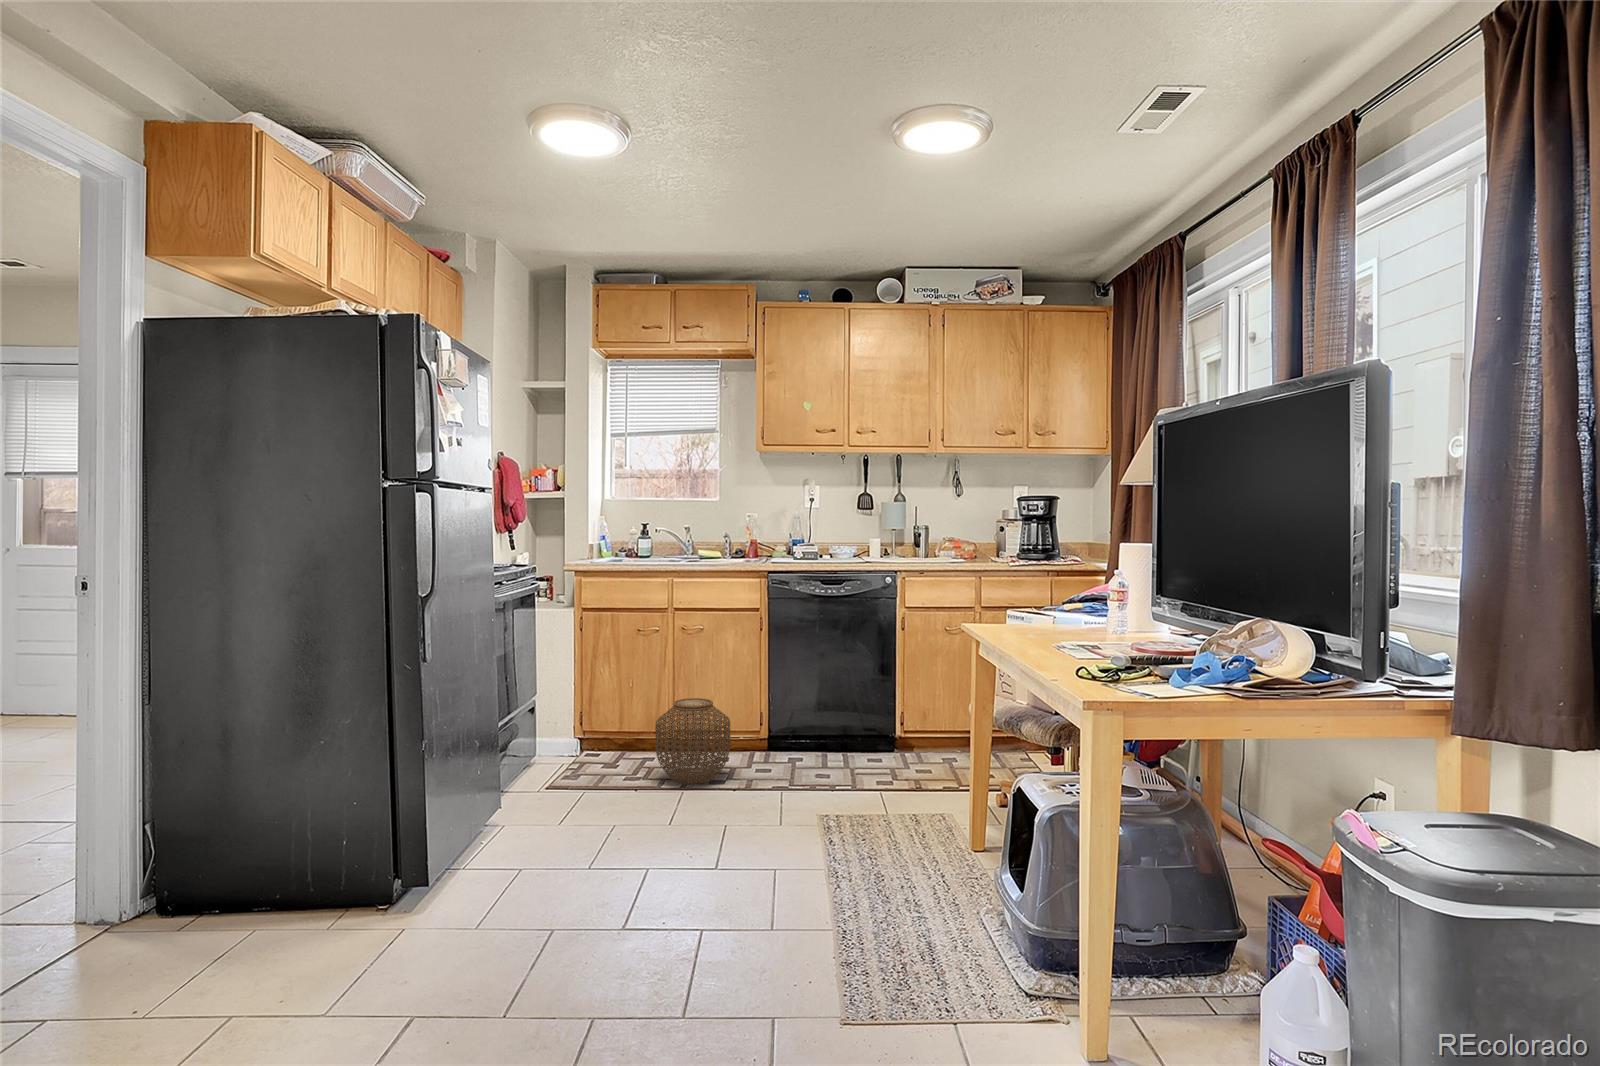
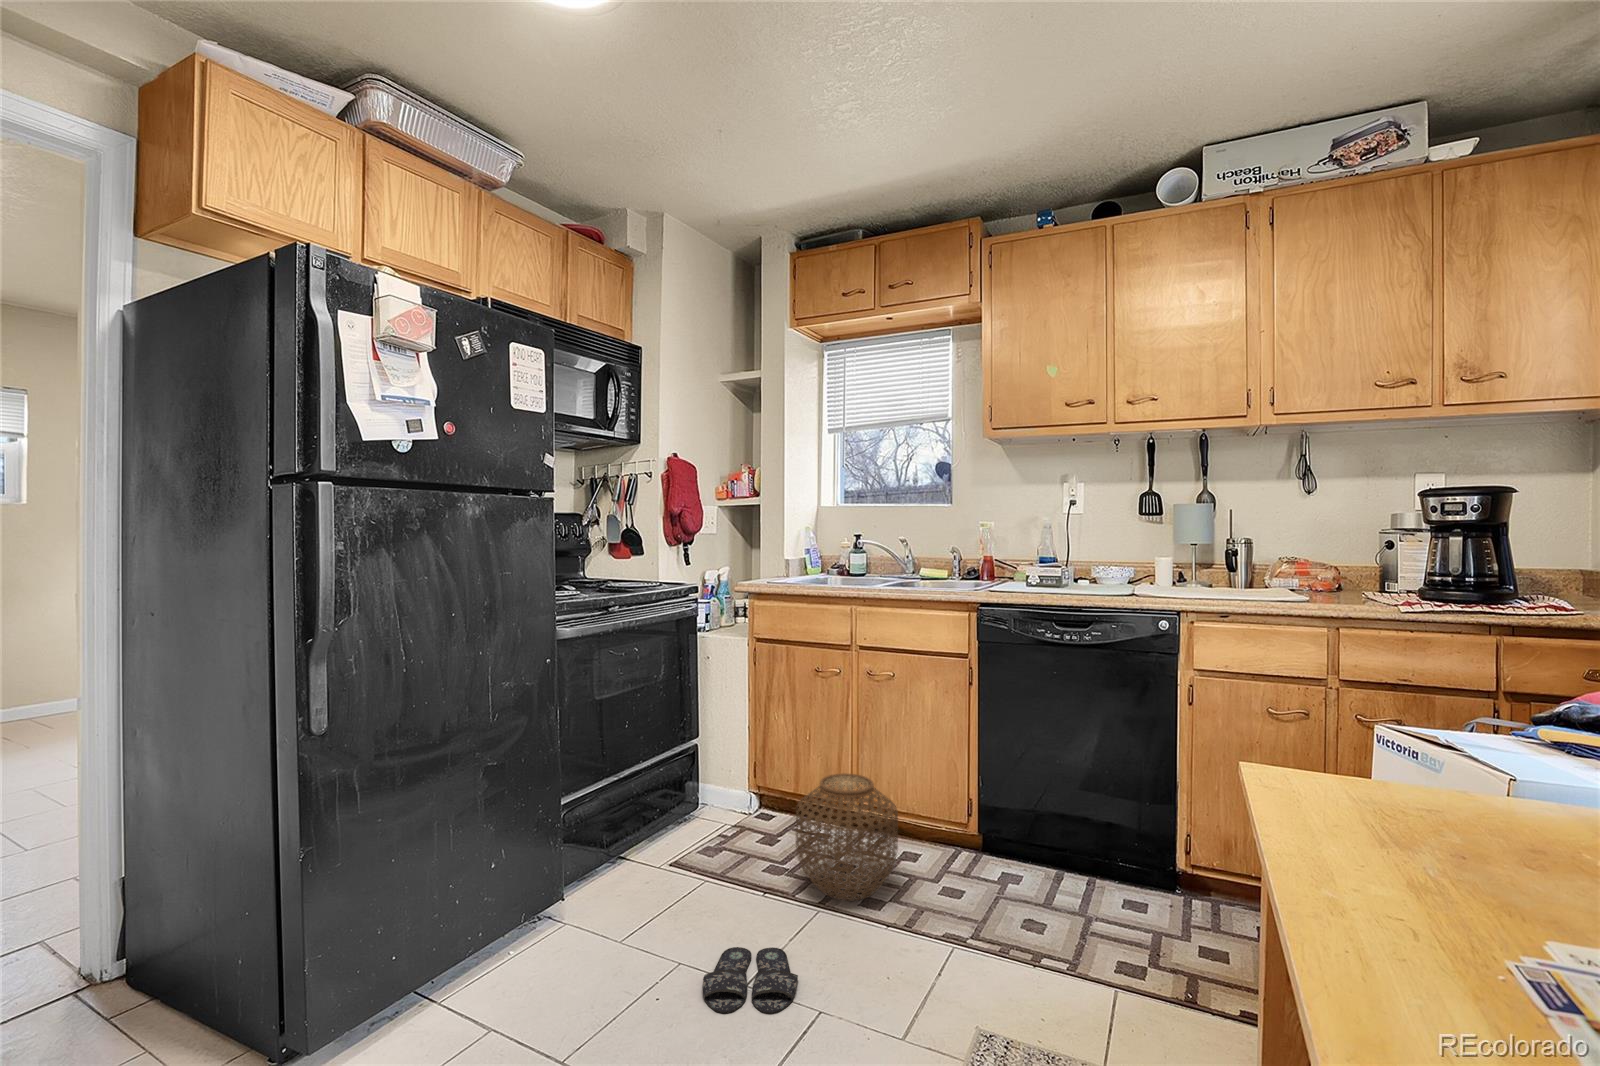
slippers: none [639,808,705,836] -> present [703,947,798,1014]

